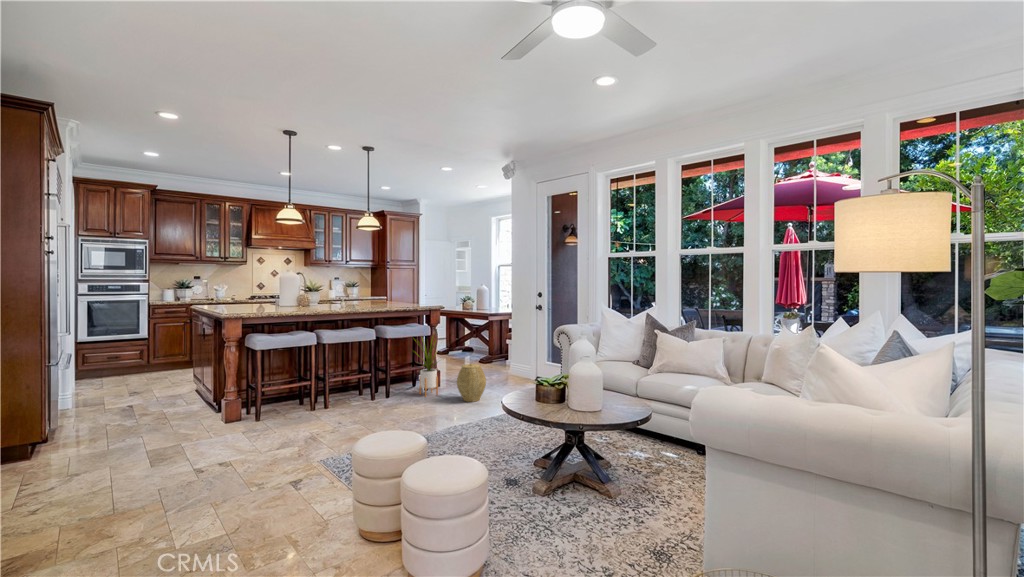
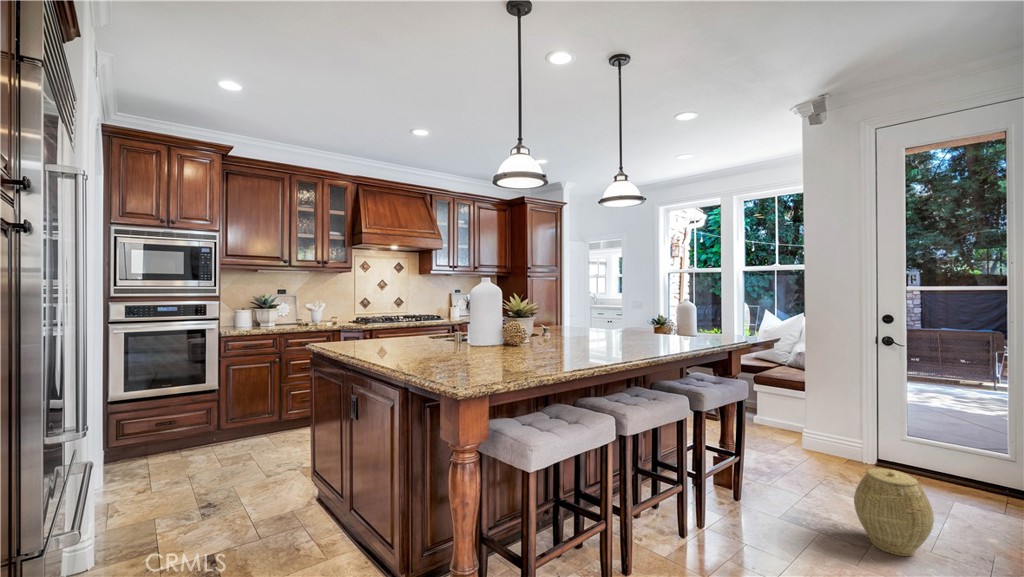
house plant: present [417,339,438,397] -> none [735,395,814,533]

